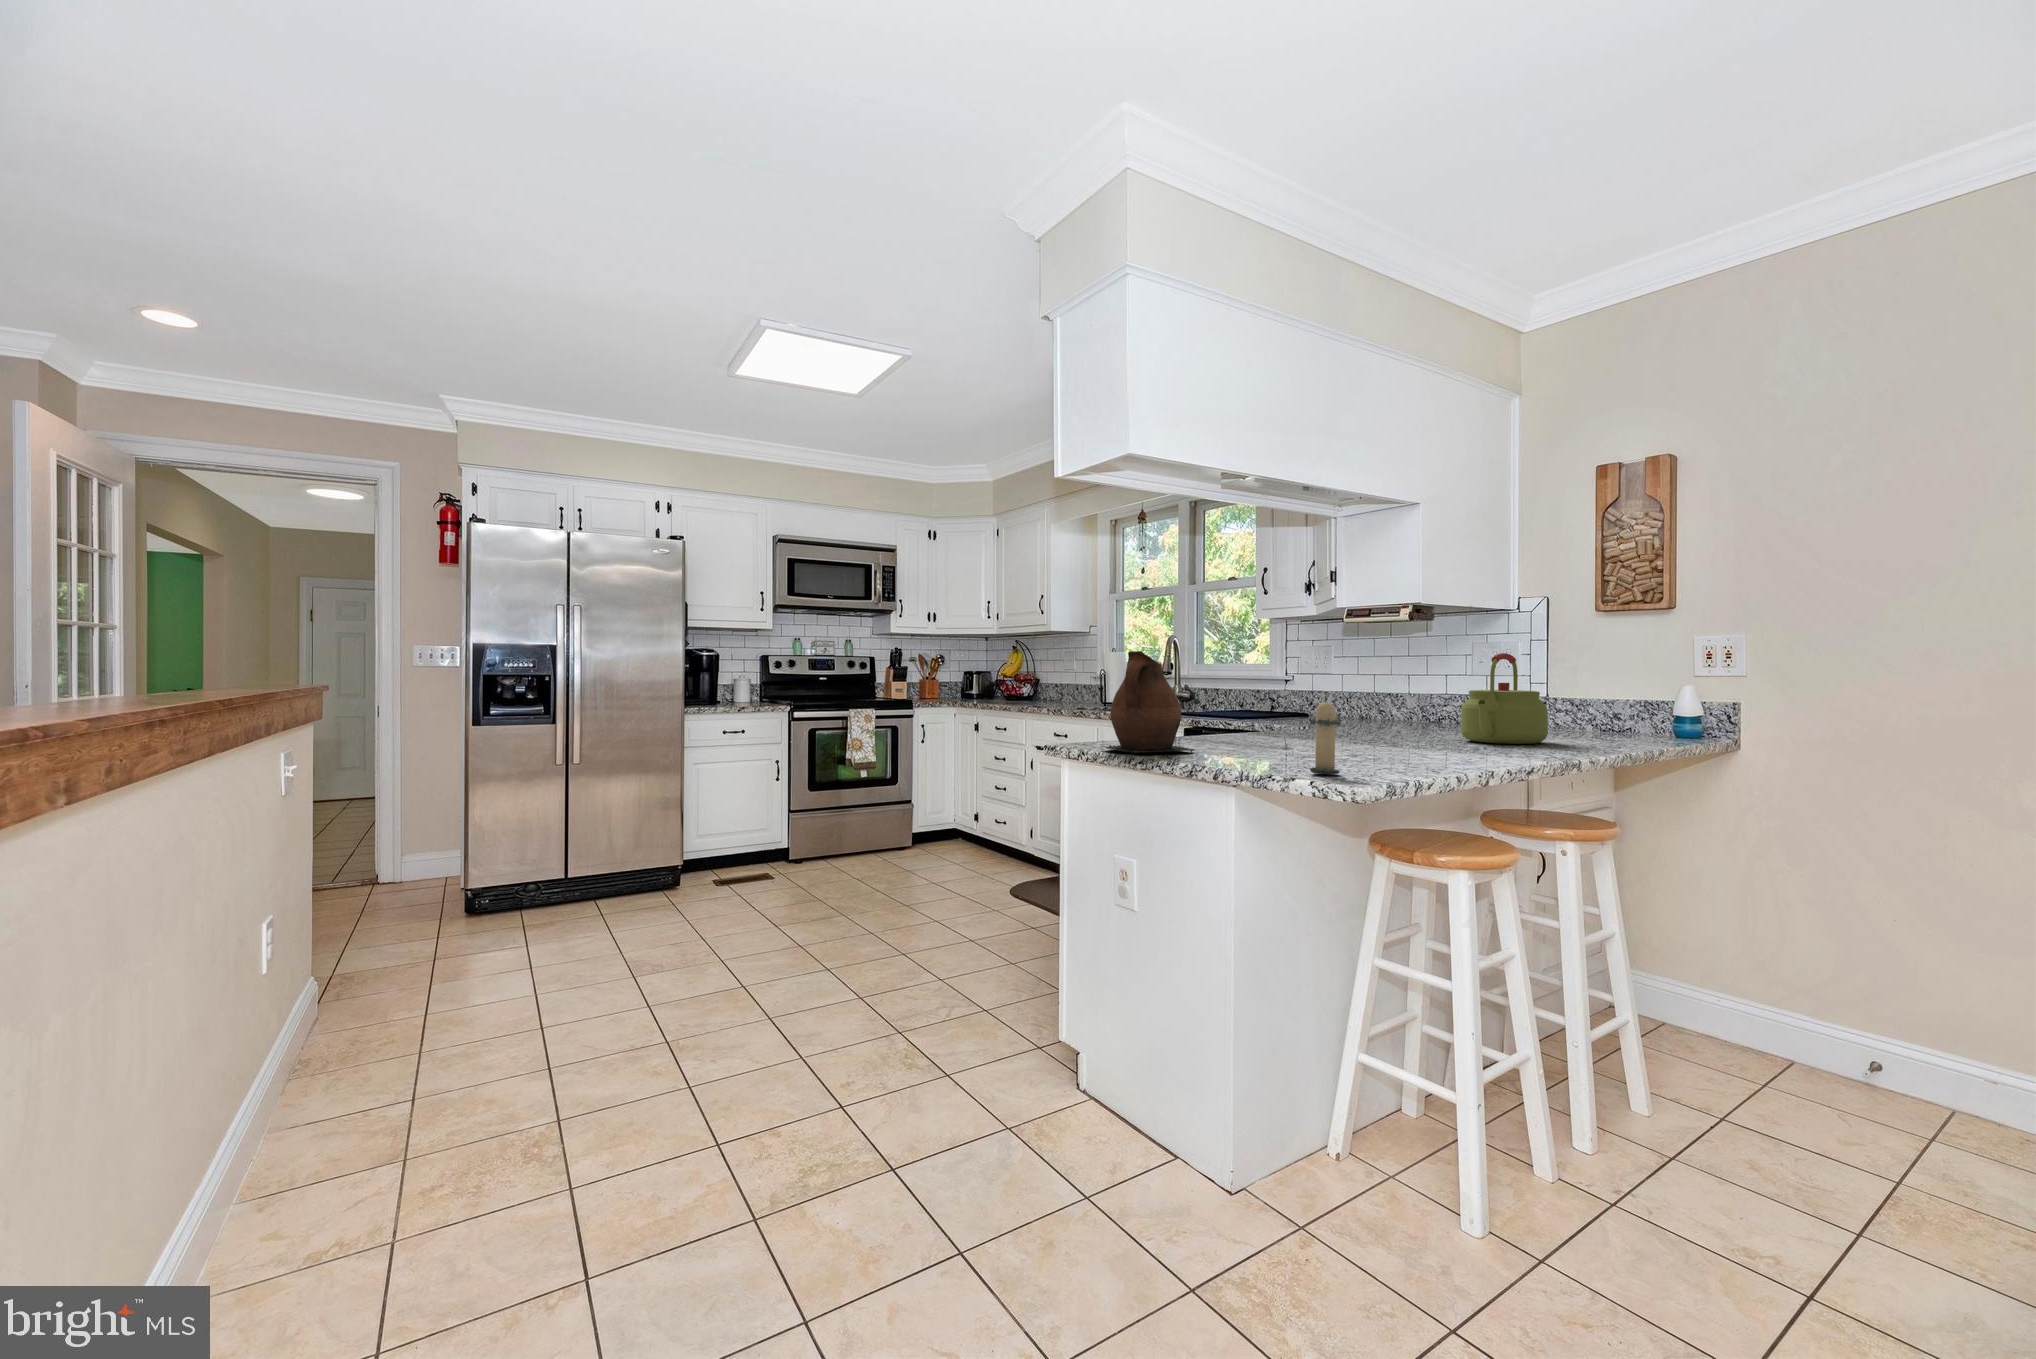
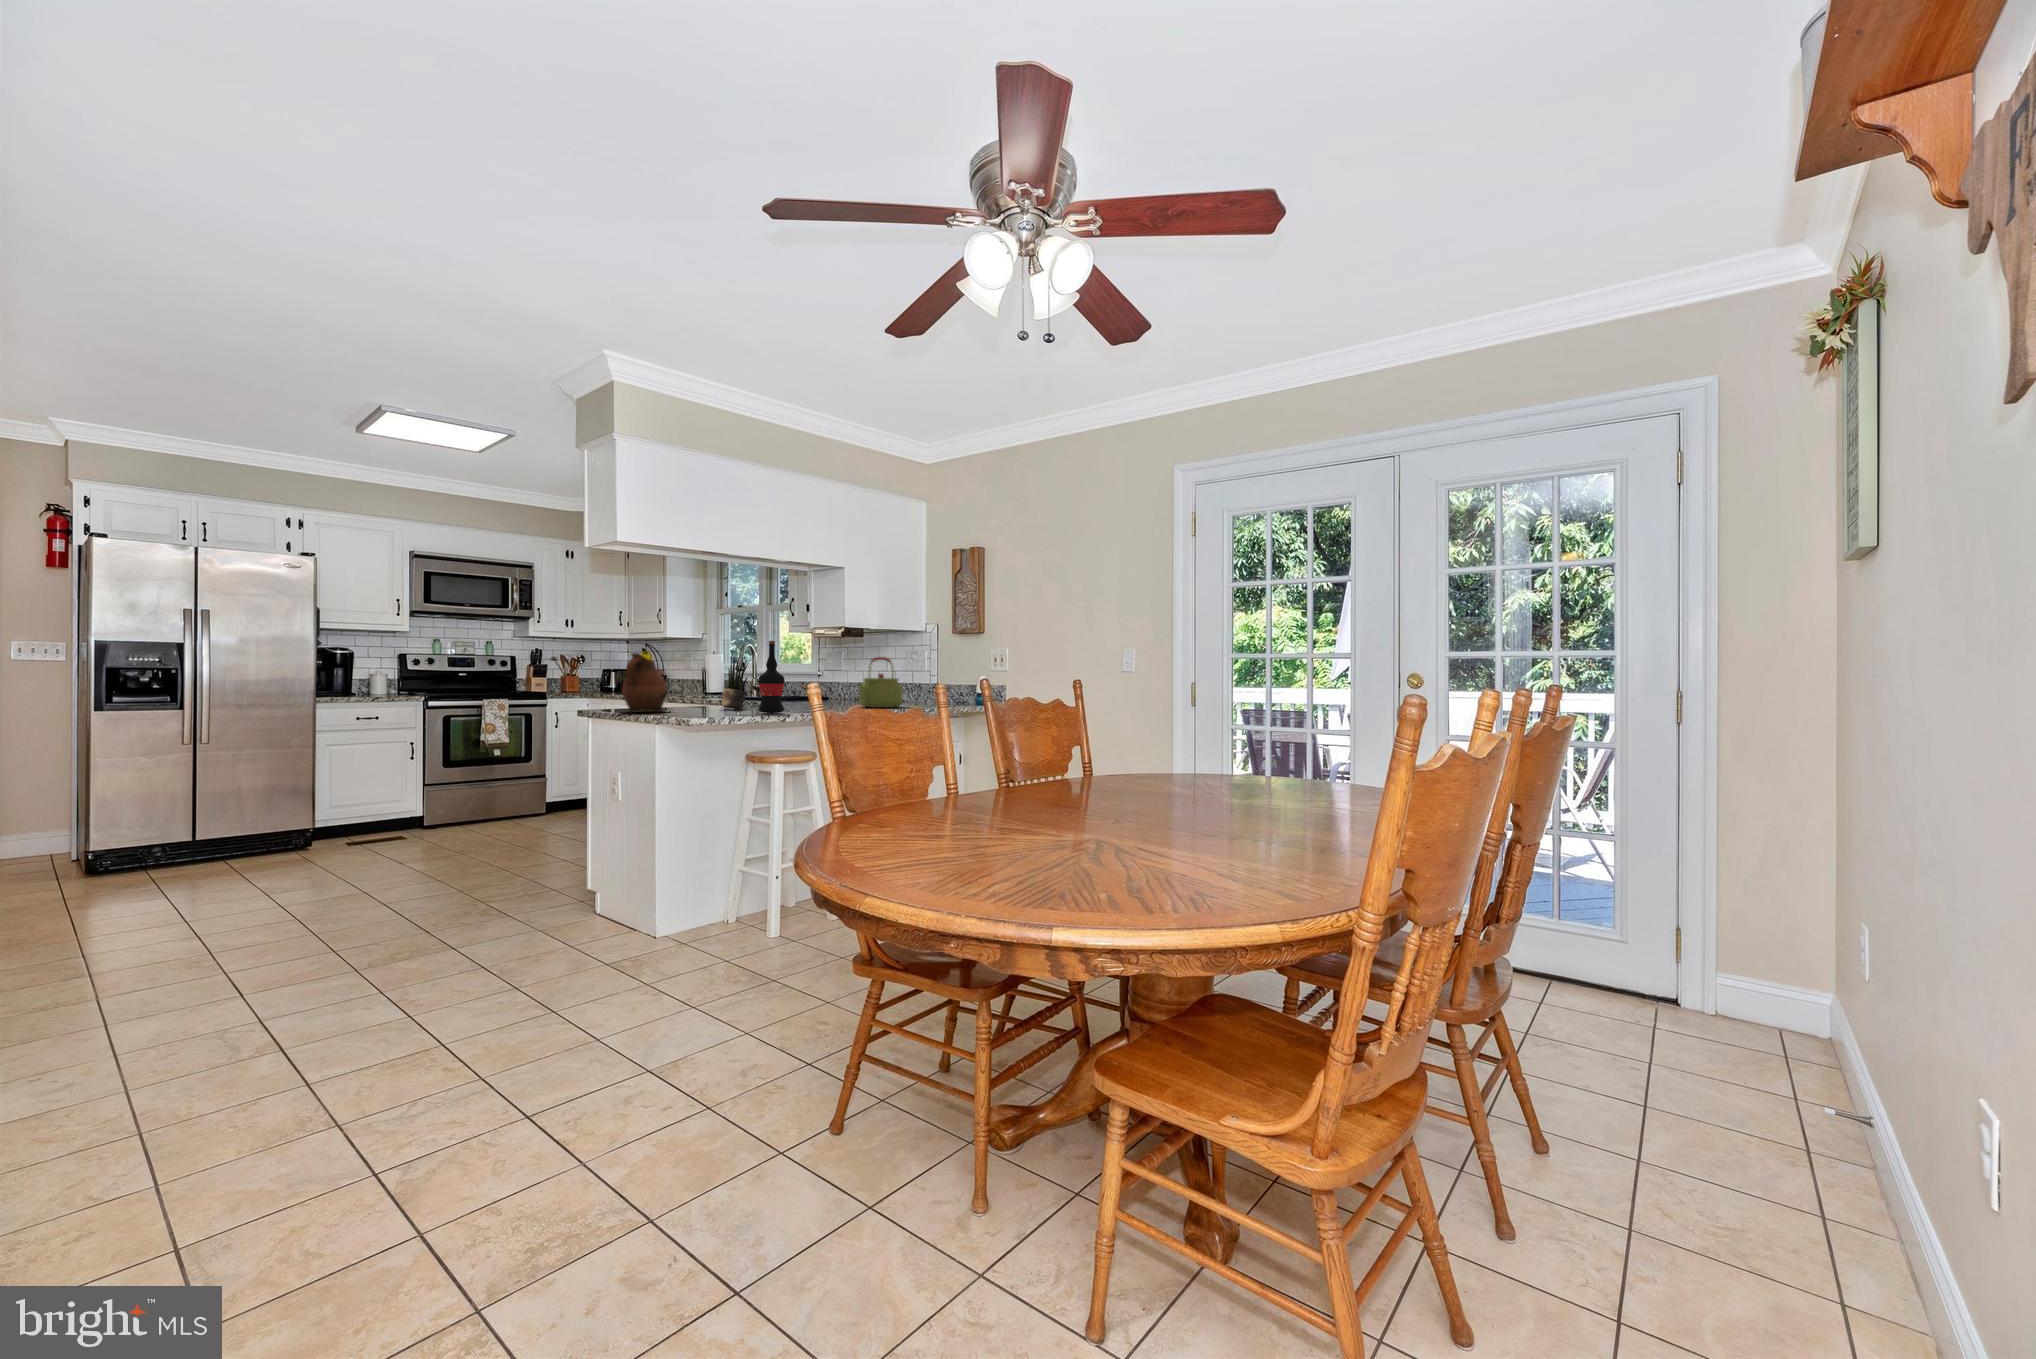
wine bottle: none [1371,625,1424,762] -> present [758,641,785,713]
potted plant: none [1245,653,1287,744] -> present [722,656,748,709]
candle: present [1309,697,1342,774] -> none [699,677,719,717]

